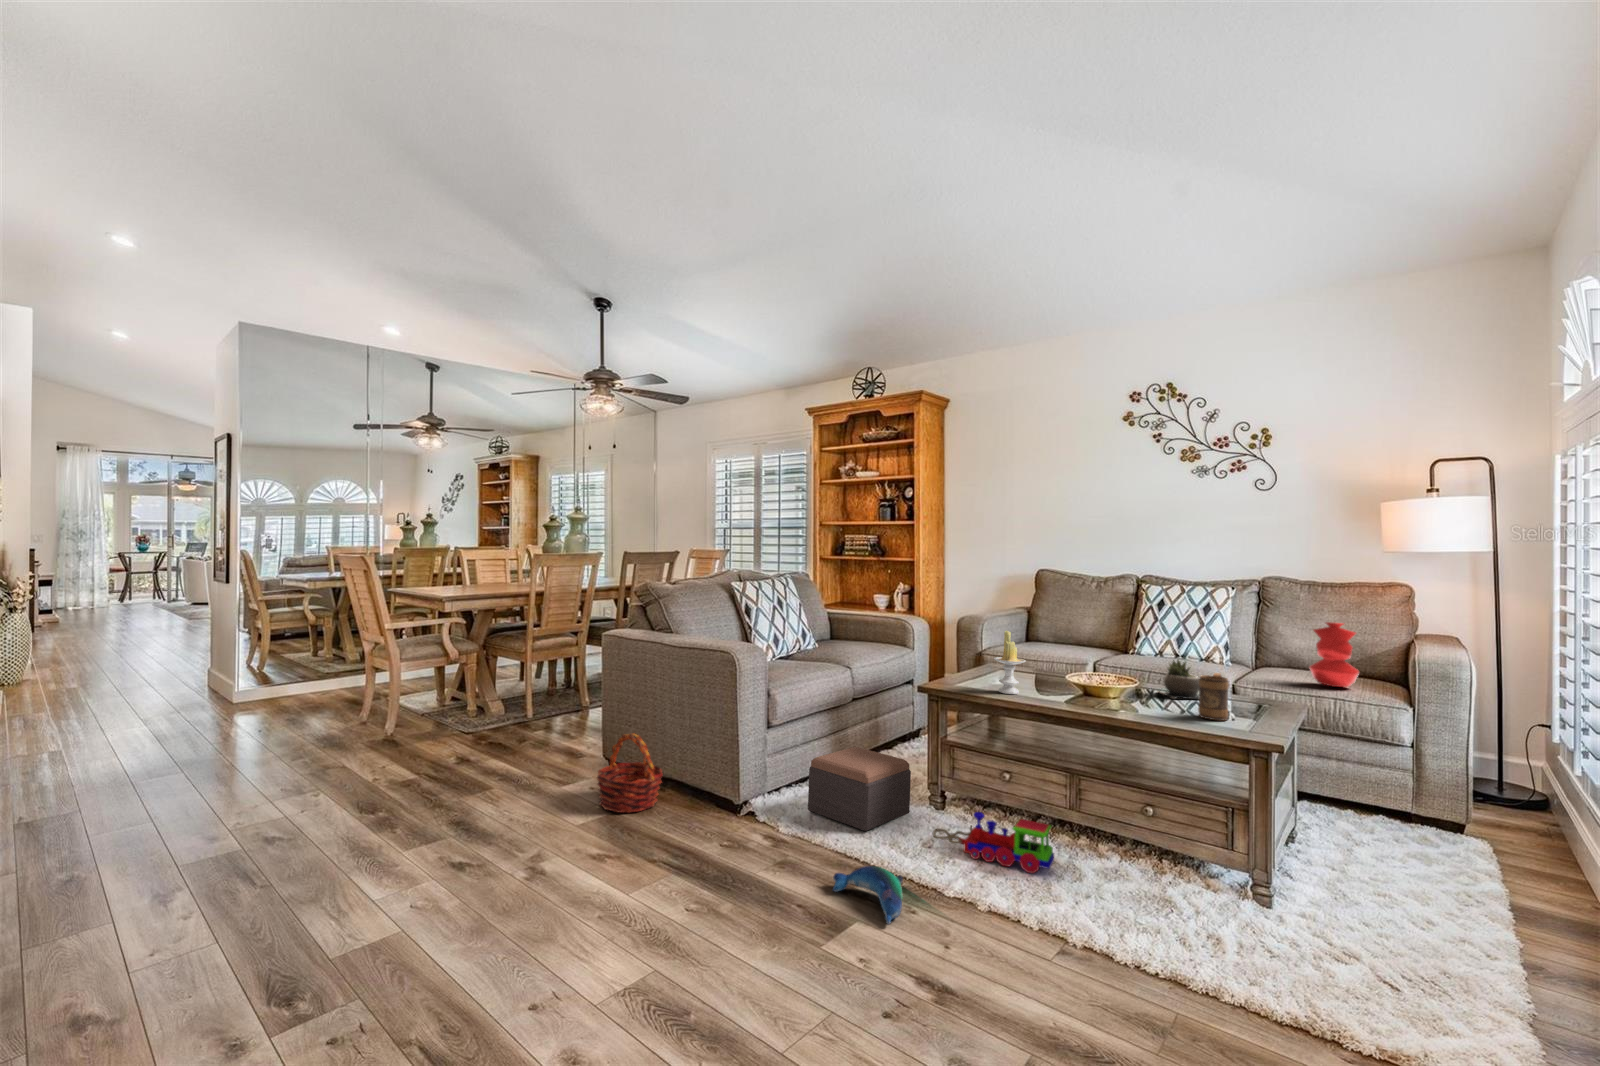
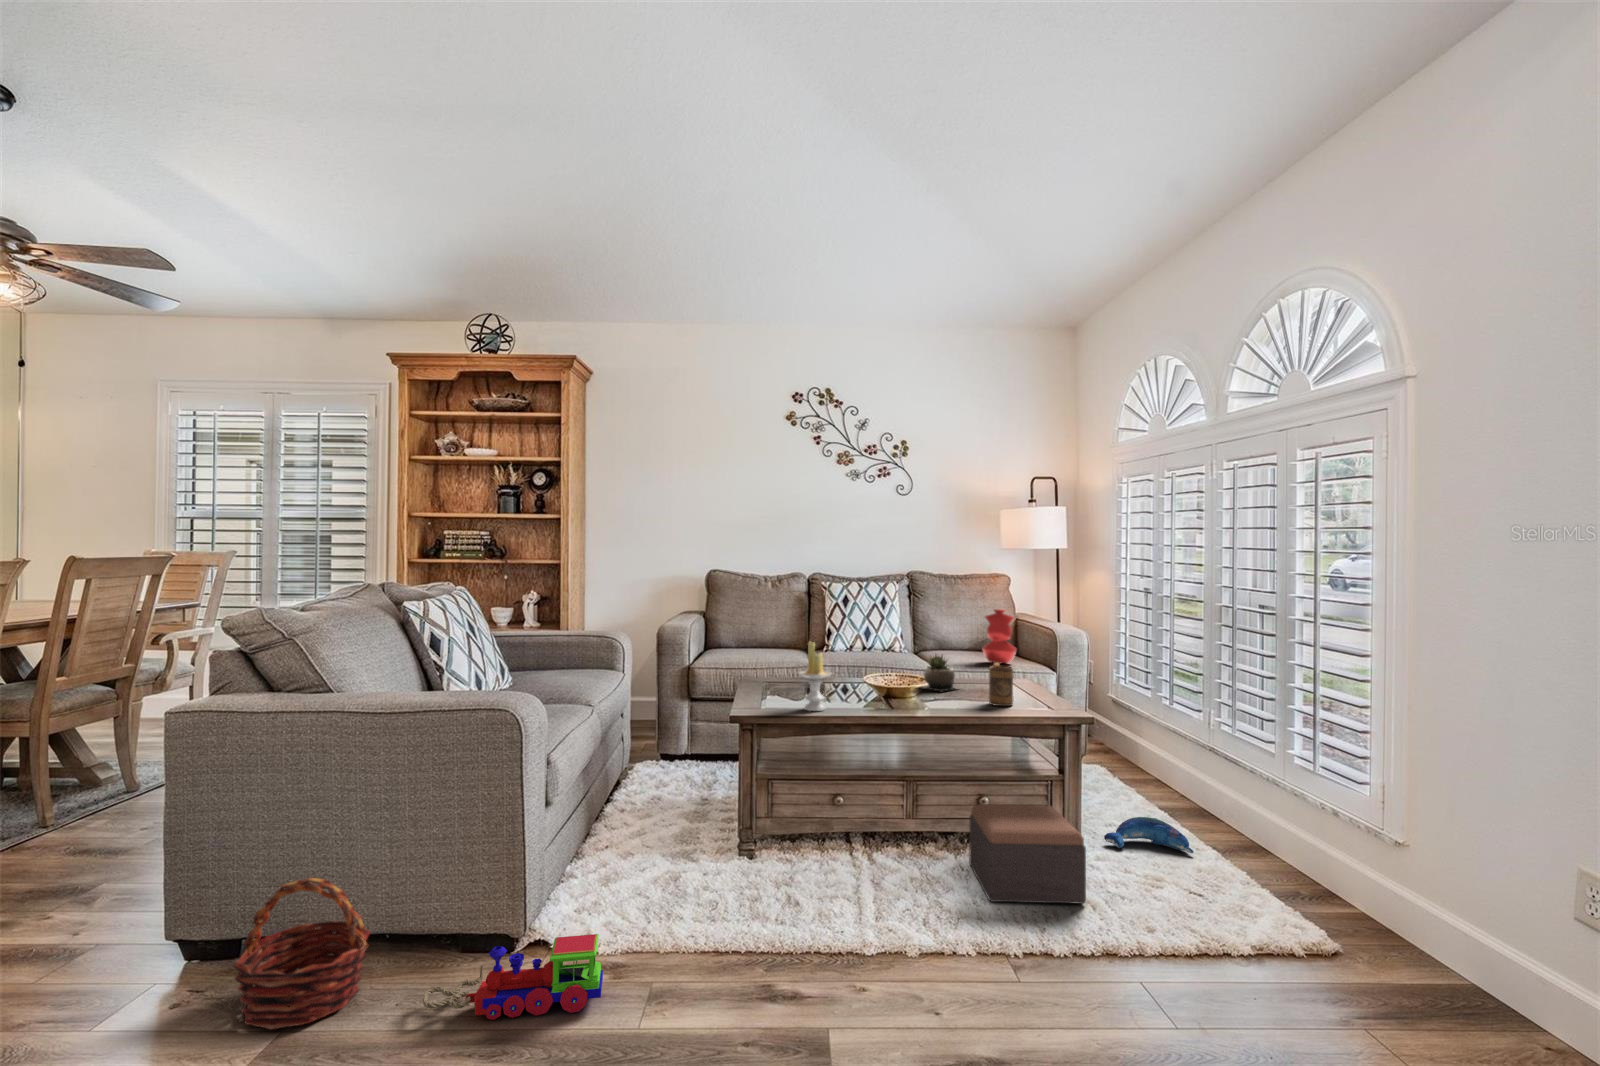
footstool: present [808,747,911,831] -> present [969,804,1086,904]
toy train: present [933,812,1054,873] -> present [423,934,603,1020]
plush toy: present [833,866,903,924] -> present [1104,817,1194,854]

